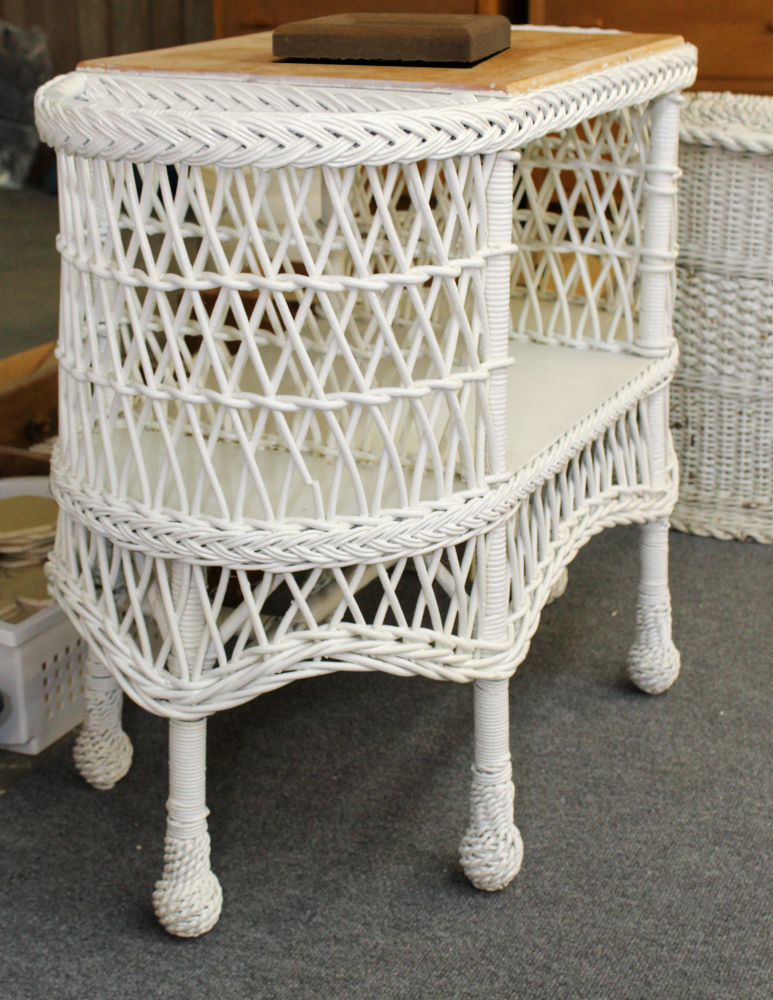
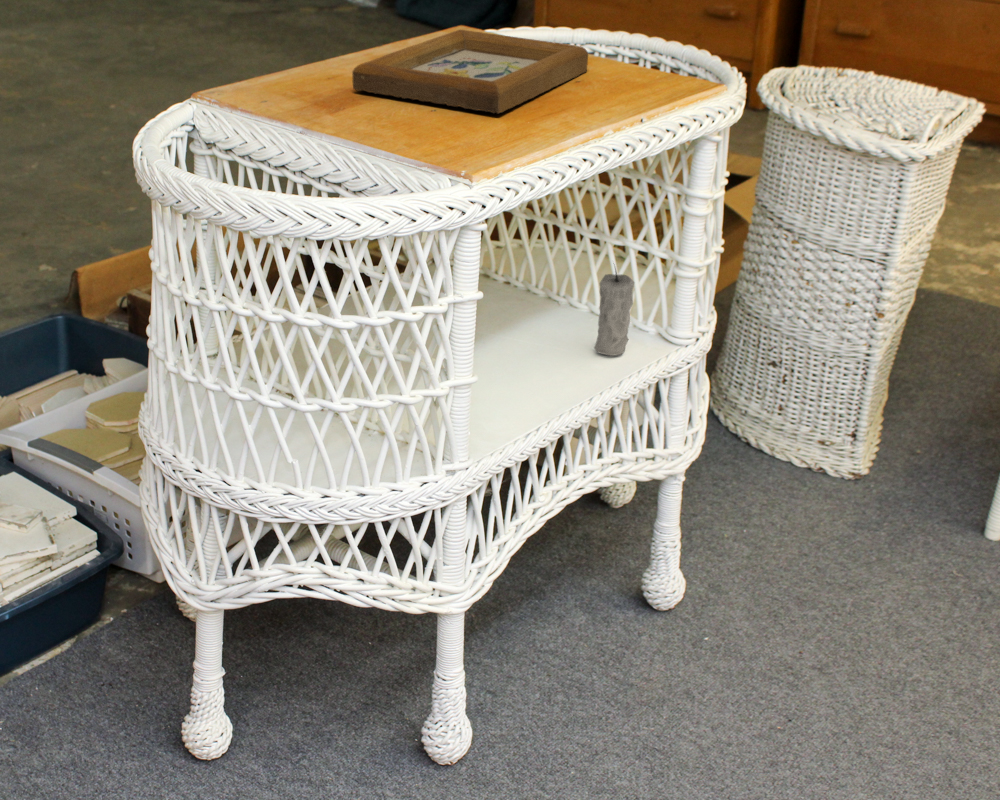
candle: none [567,252,612,370] -> present [594,269,634,356]

